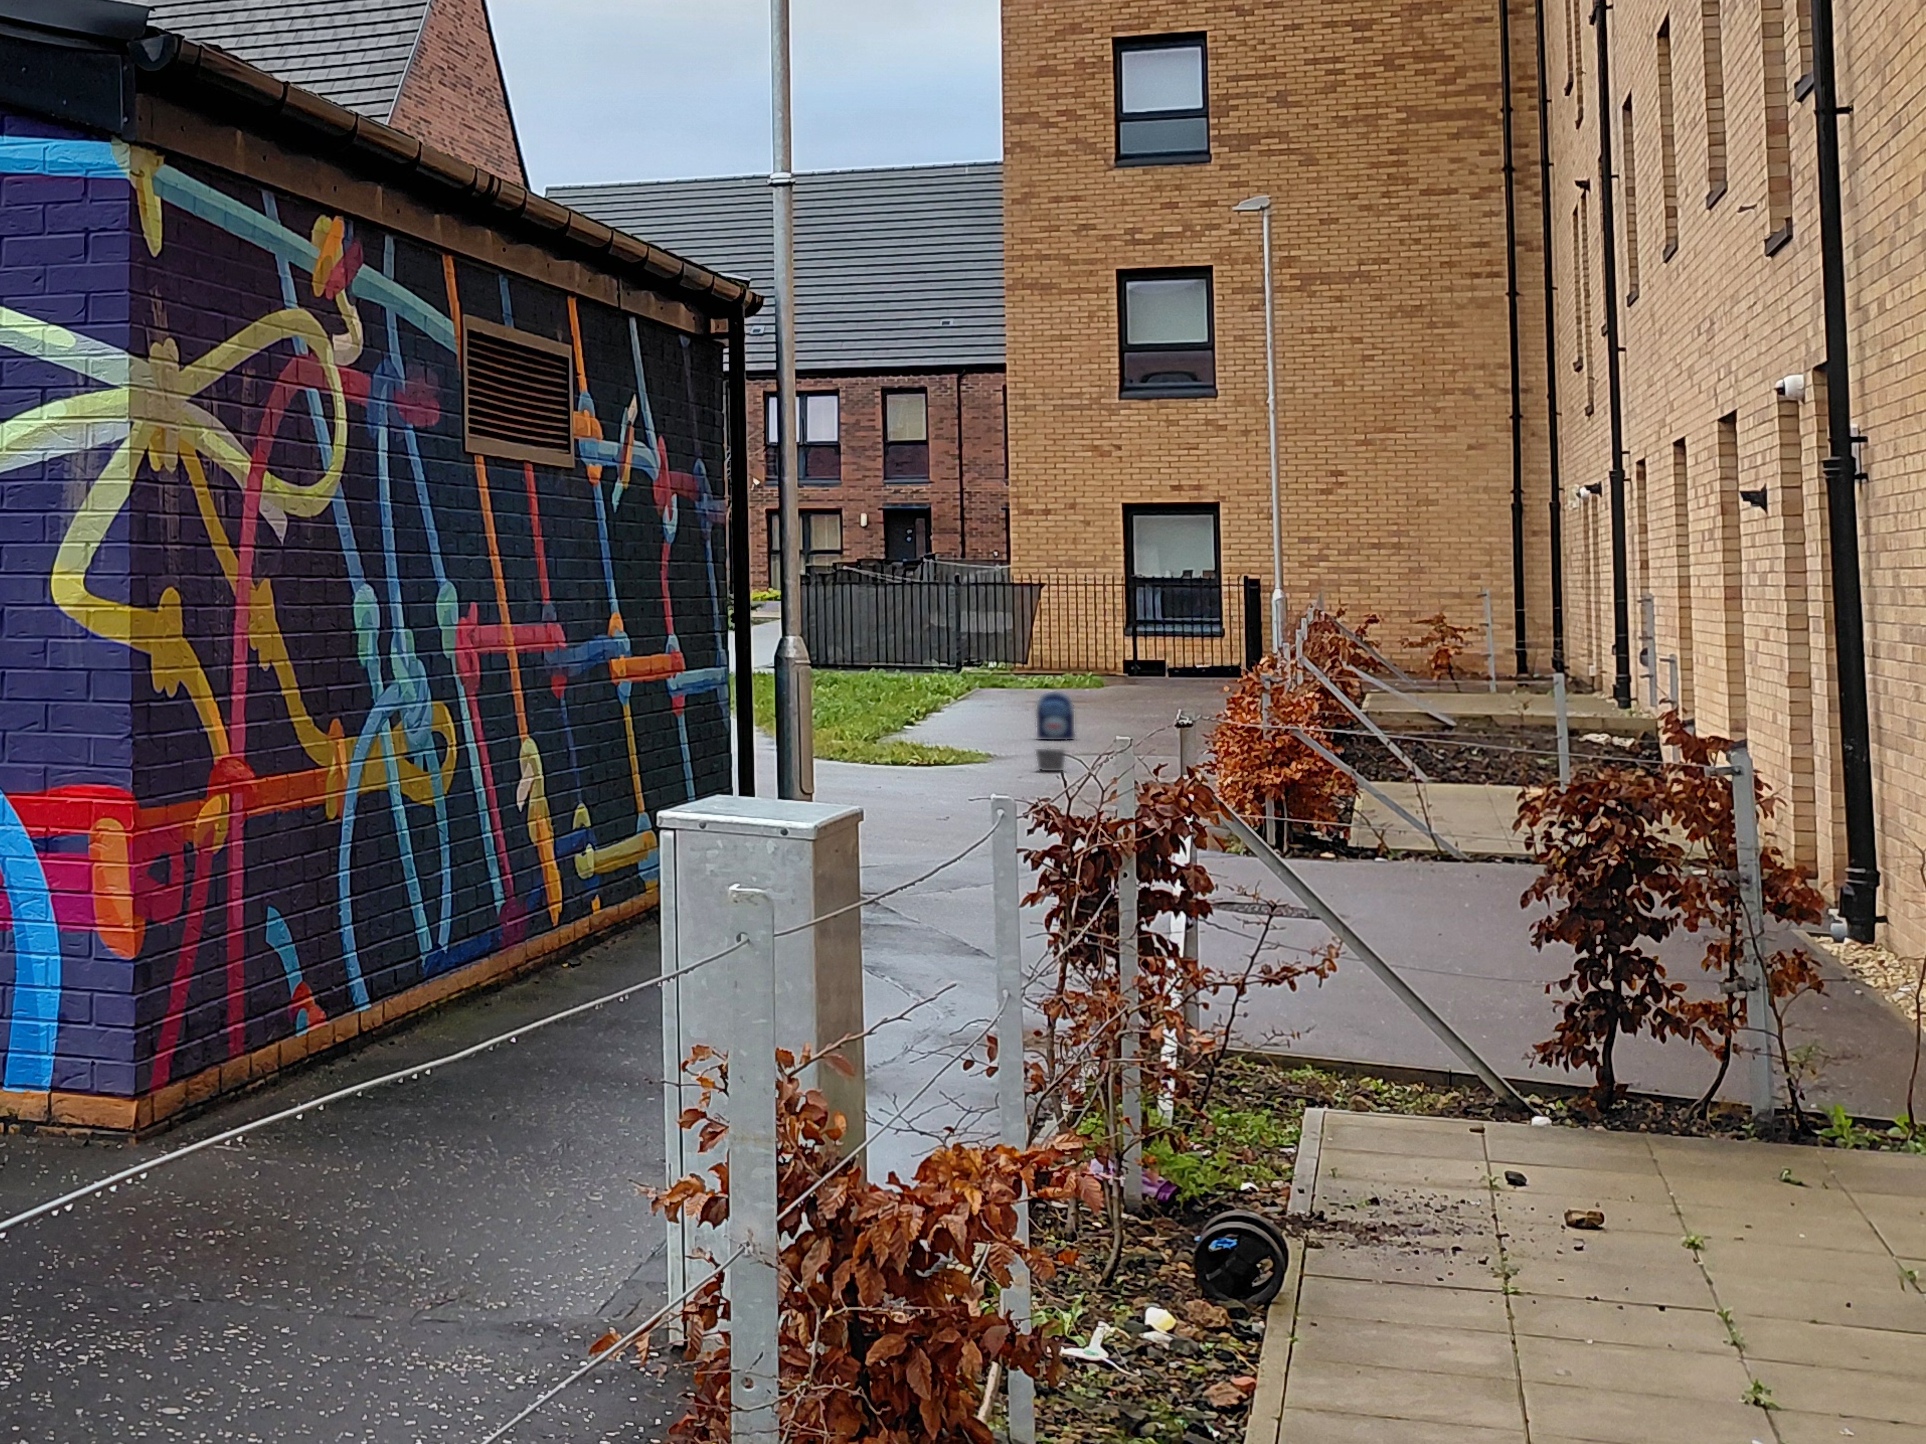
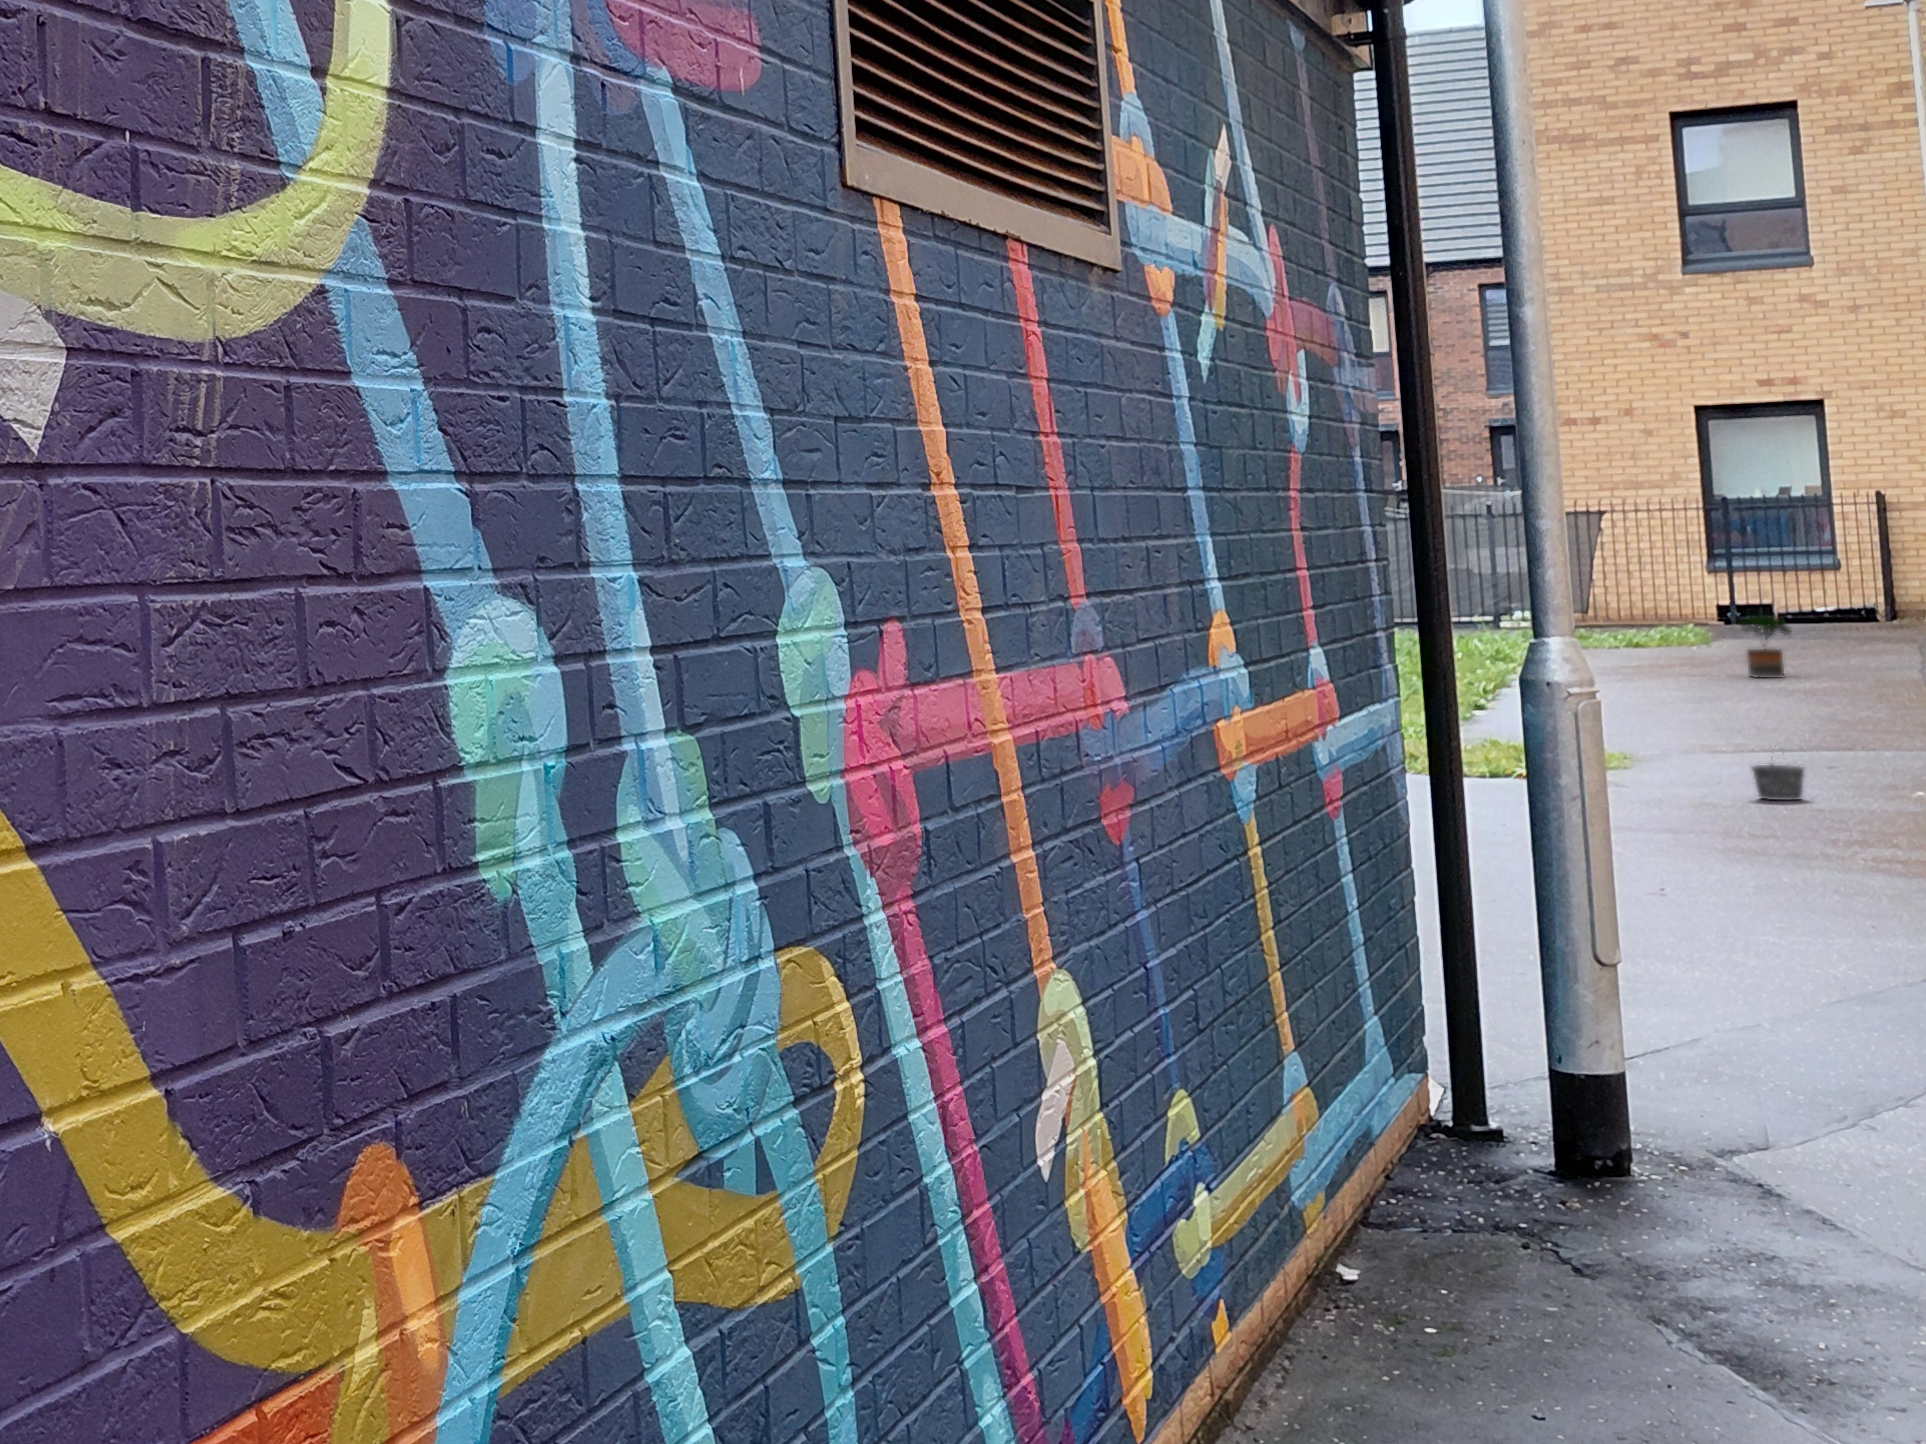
potted tree: none [1106,661,1142,707] -> present [1739,615,1791,678]
backpack: present [1036,692,1074,740] -> none [1690,667,1755,738]

